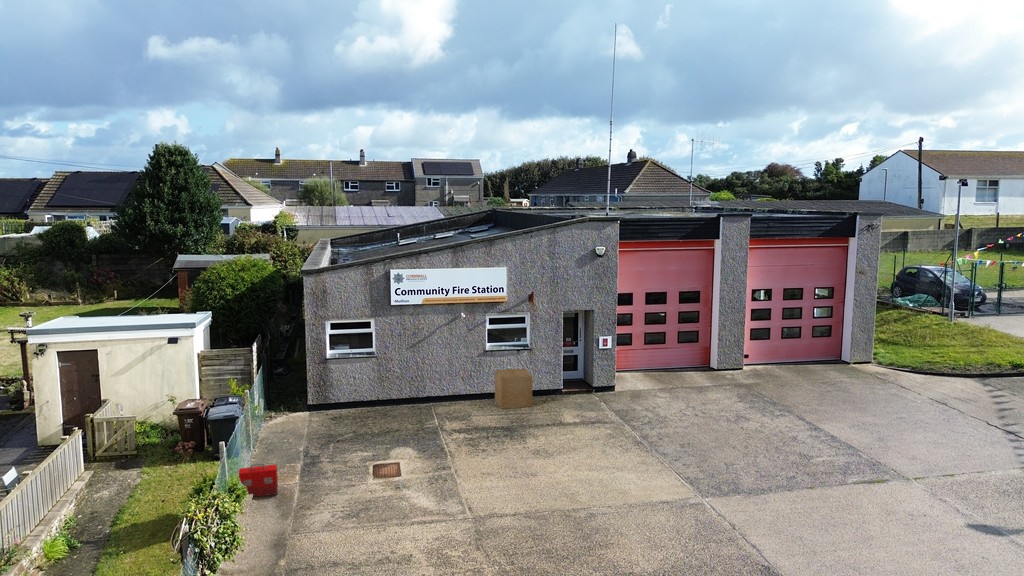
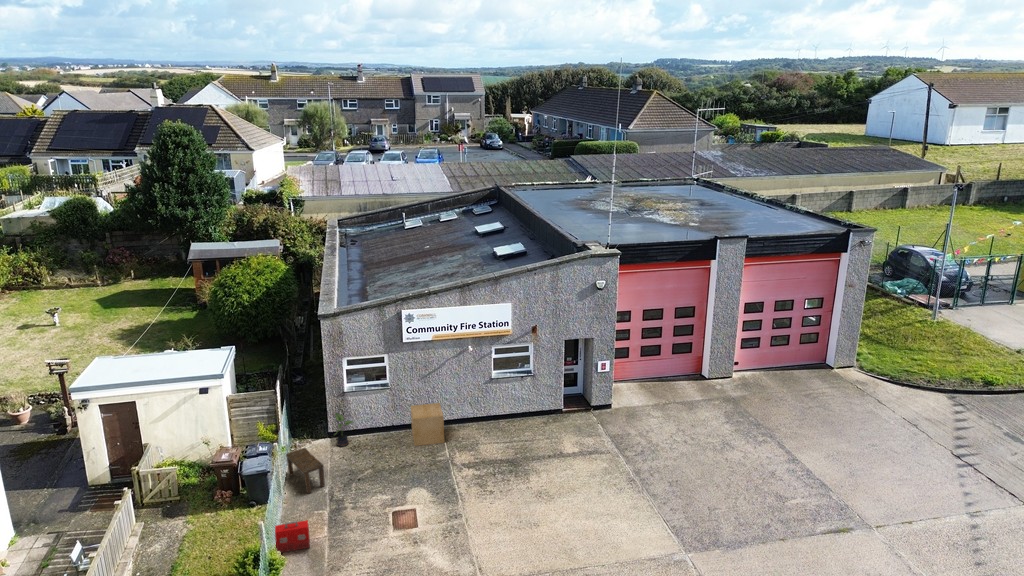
cardboard box: present [495,368,533,409] -> present [411,403,444,446]
potted plant: none [313,380,336,417] -> present [334,413,353,447]
bench: none [258,408,299,452] -> present [286,448,325,493]

